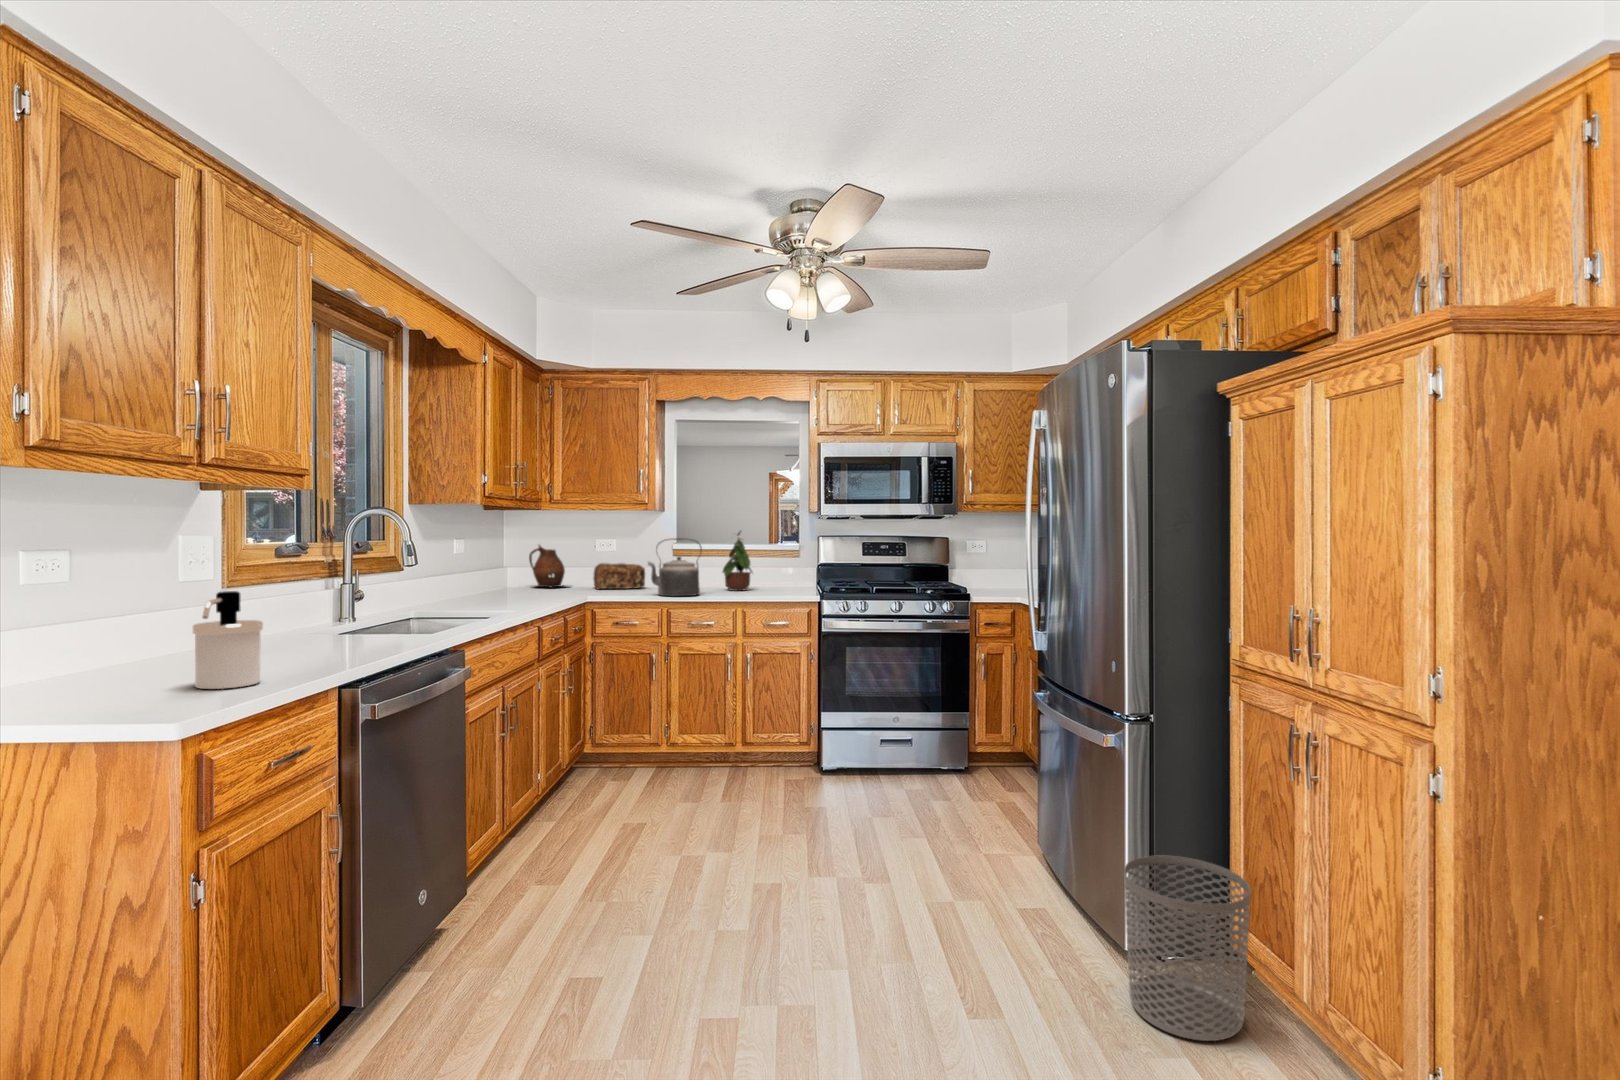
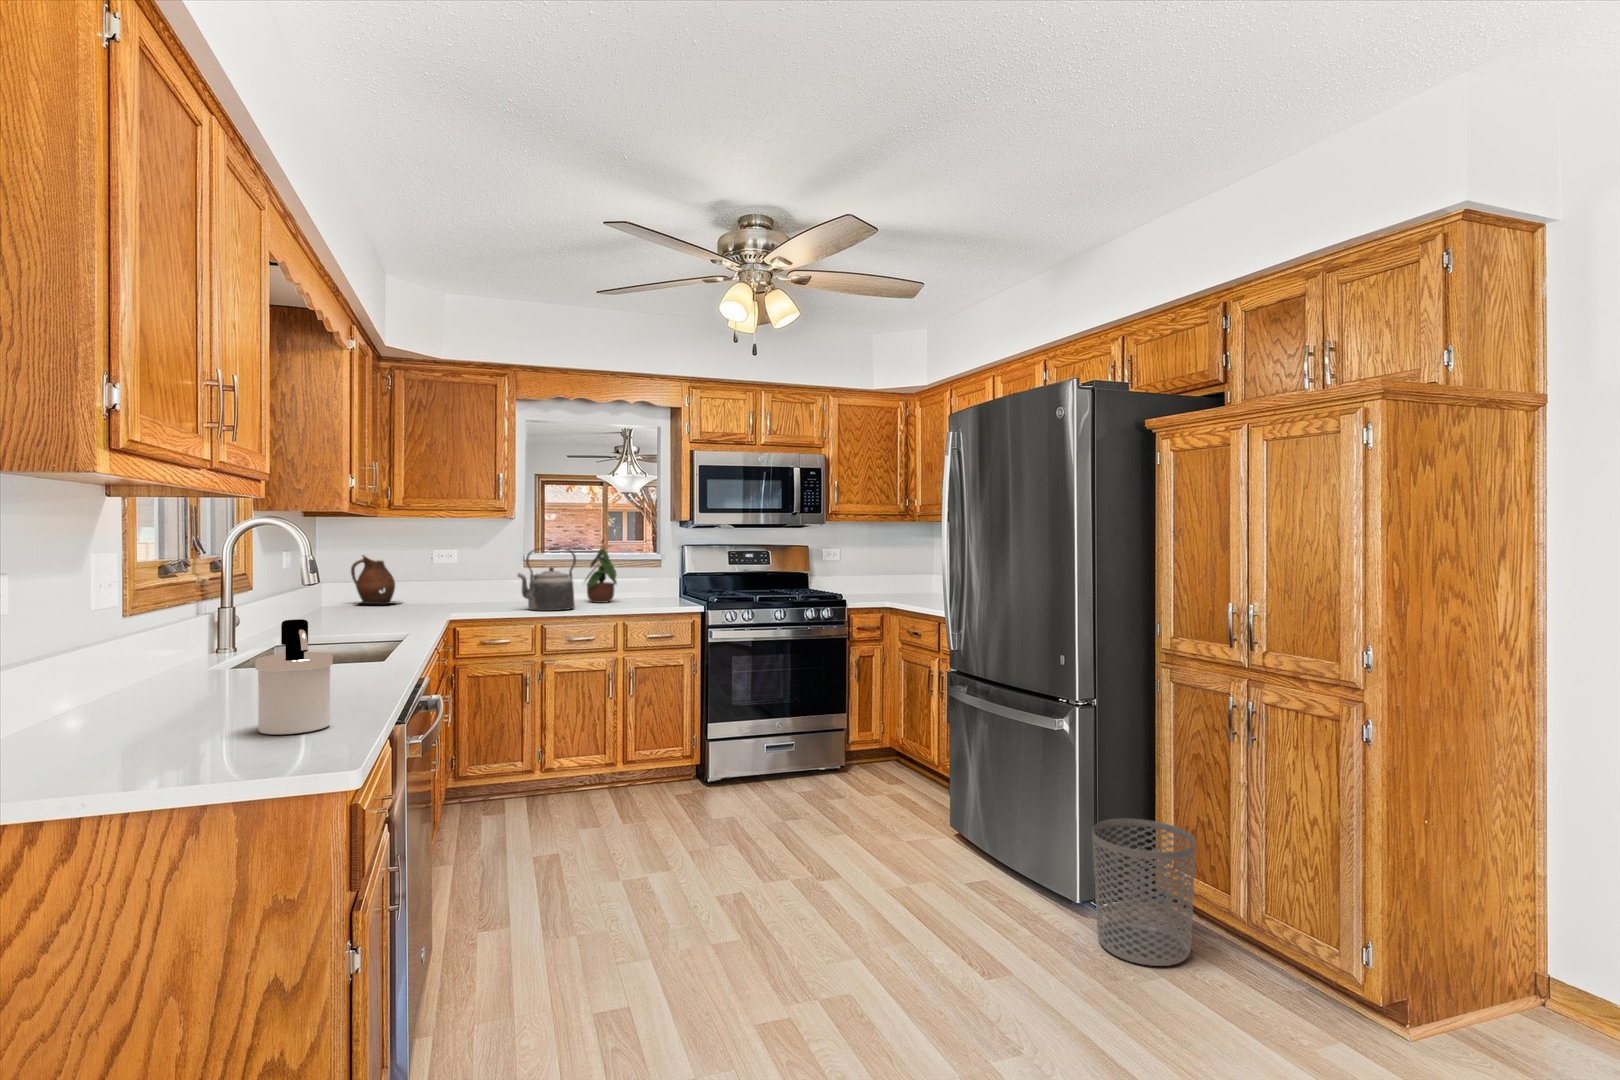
bread loaf: present [593,563,645,589] -> none [432,575,496,605]

